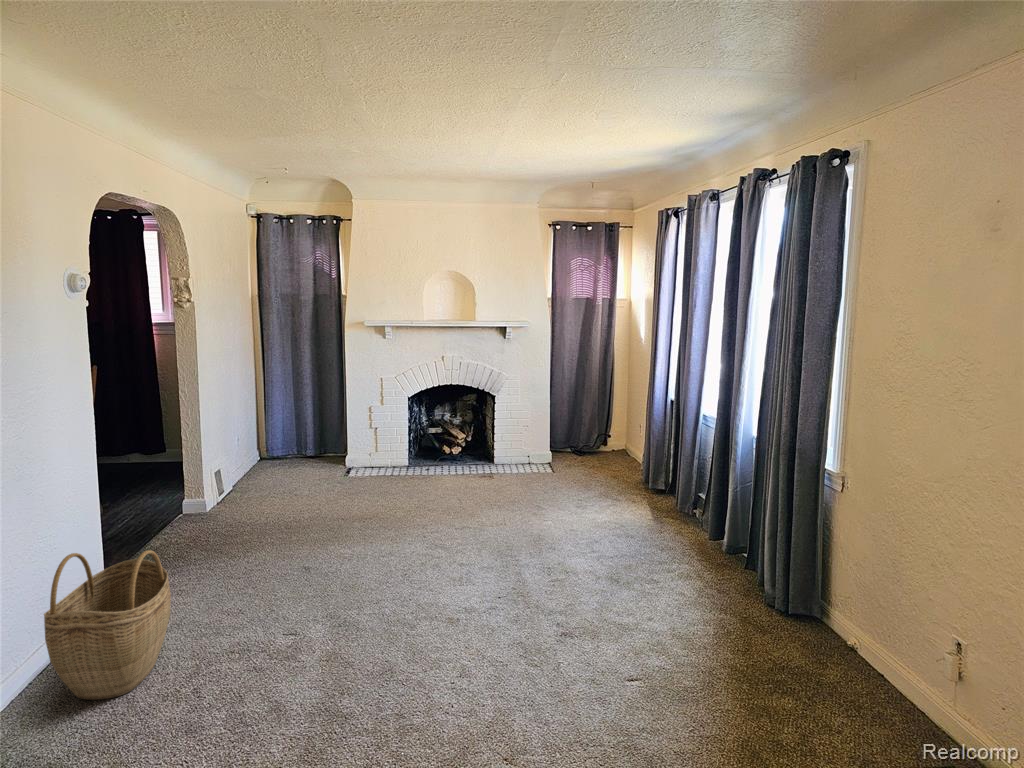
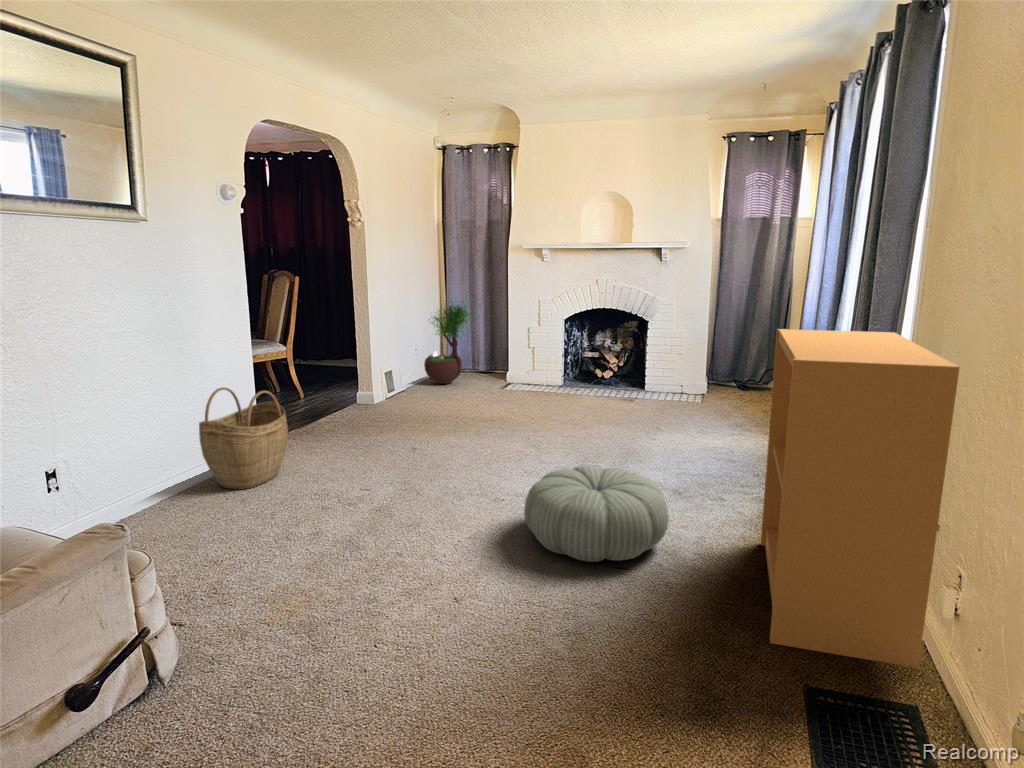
potted tree: none [251,381,309,480] -> present [424,305,470,384]
bookshelf: none [745,430,996,750] -> present [761,329,959,668]
pouf: none [536,579,686,698] -> present [524,465,669,562]

